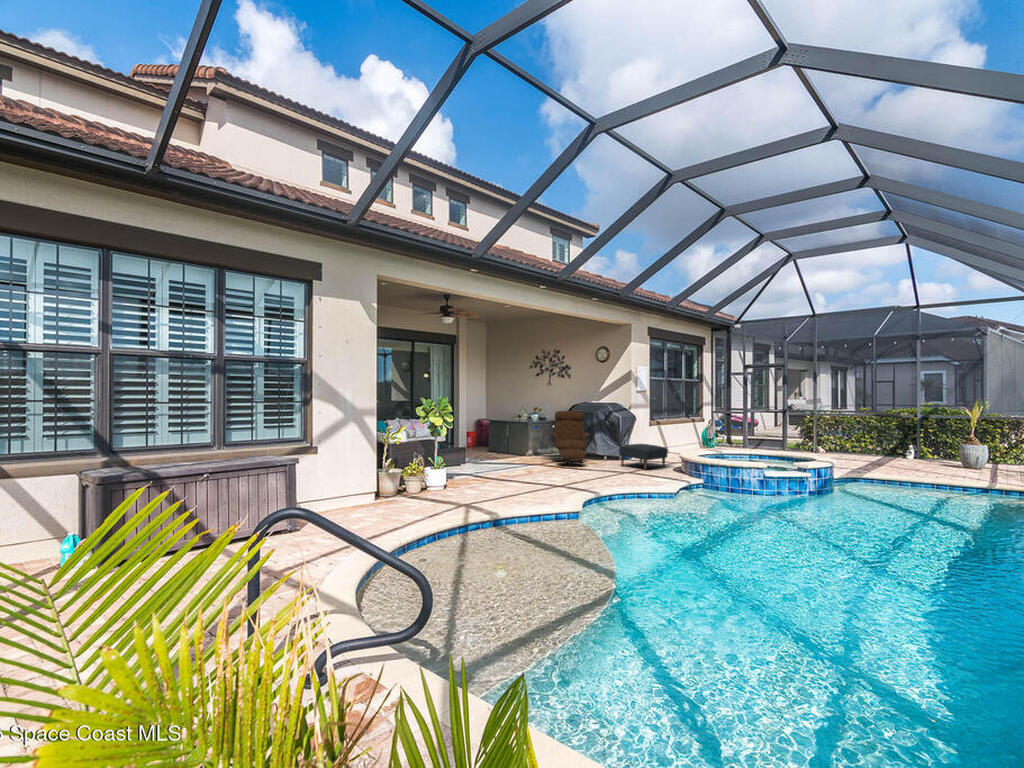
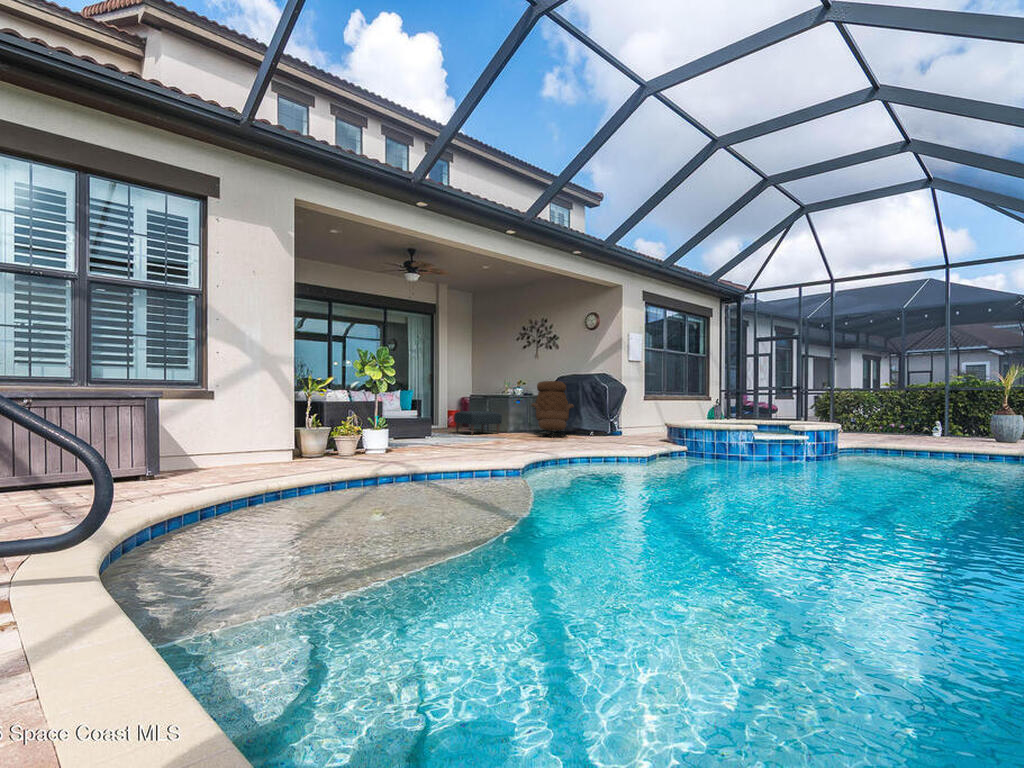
ottoman: present [619,444,668,470] -> present [454,411,502,435]

